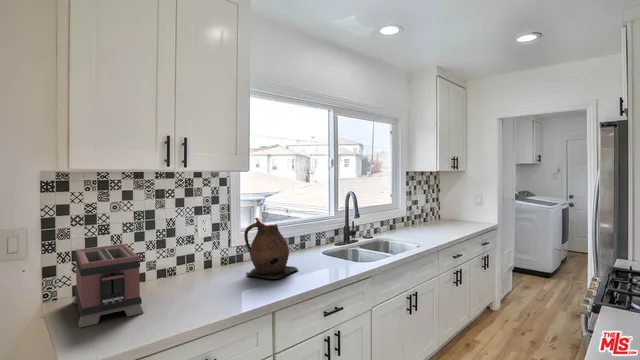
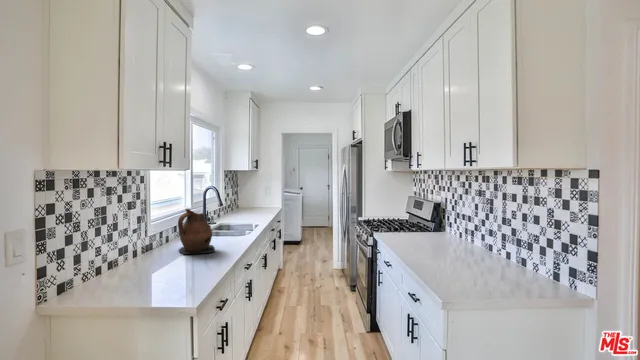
toaster: present [74,244,144,328] -> none [70,238,168,300]

